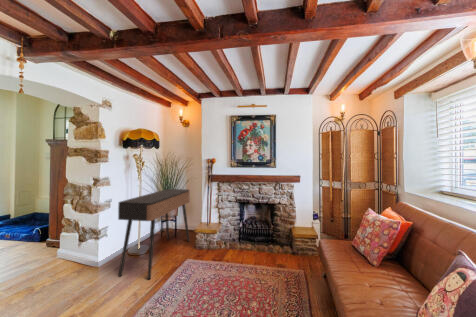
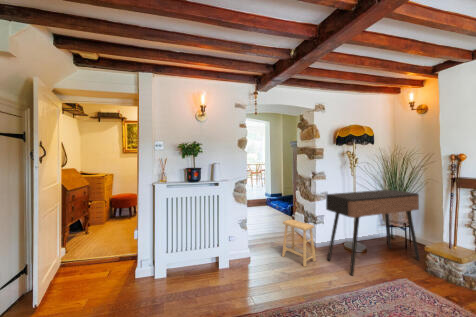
footstool: none [51,242,106,303] -> present [282,219,316,267]

